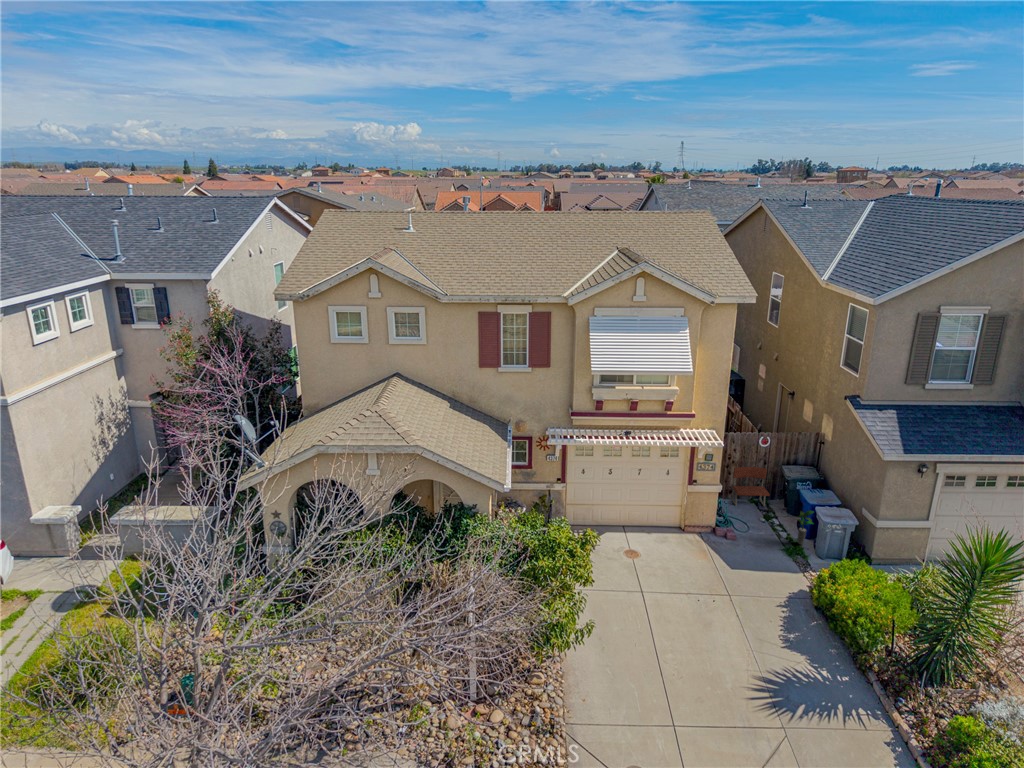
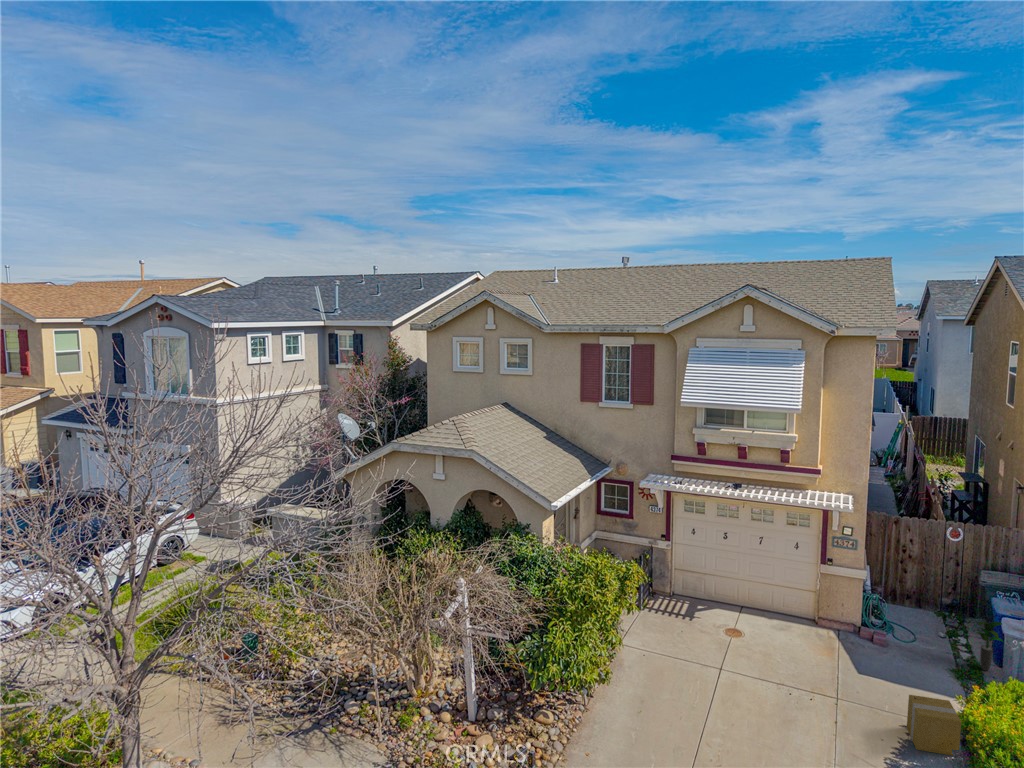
bench: present [731,467,770,506] -> none [909,562,961,622]
cardboard box: none [784,583,826,623] -> present [907,695,961,756]

